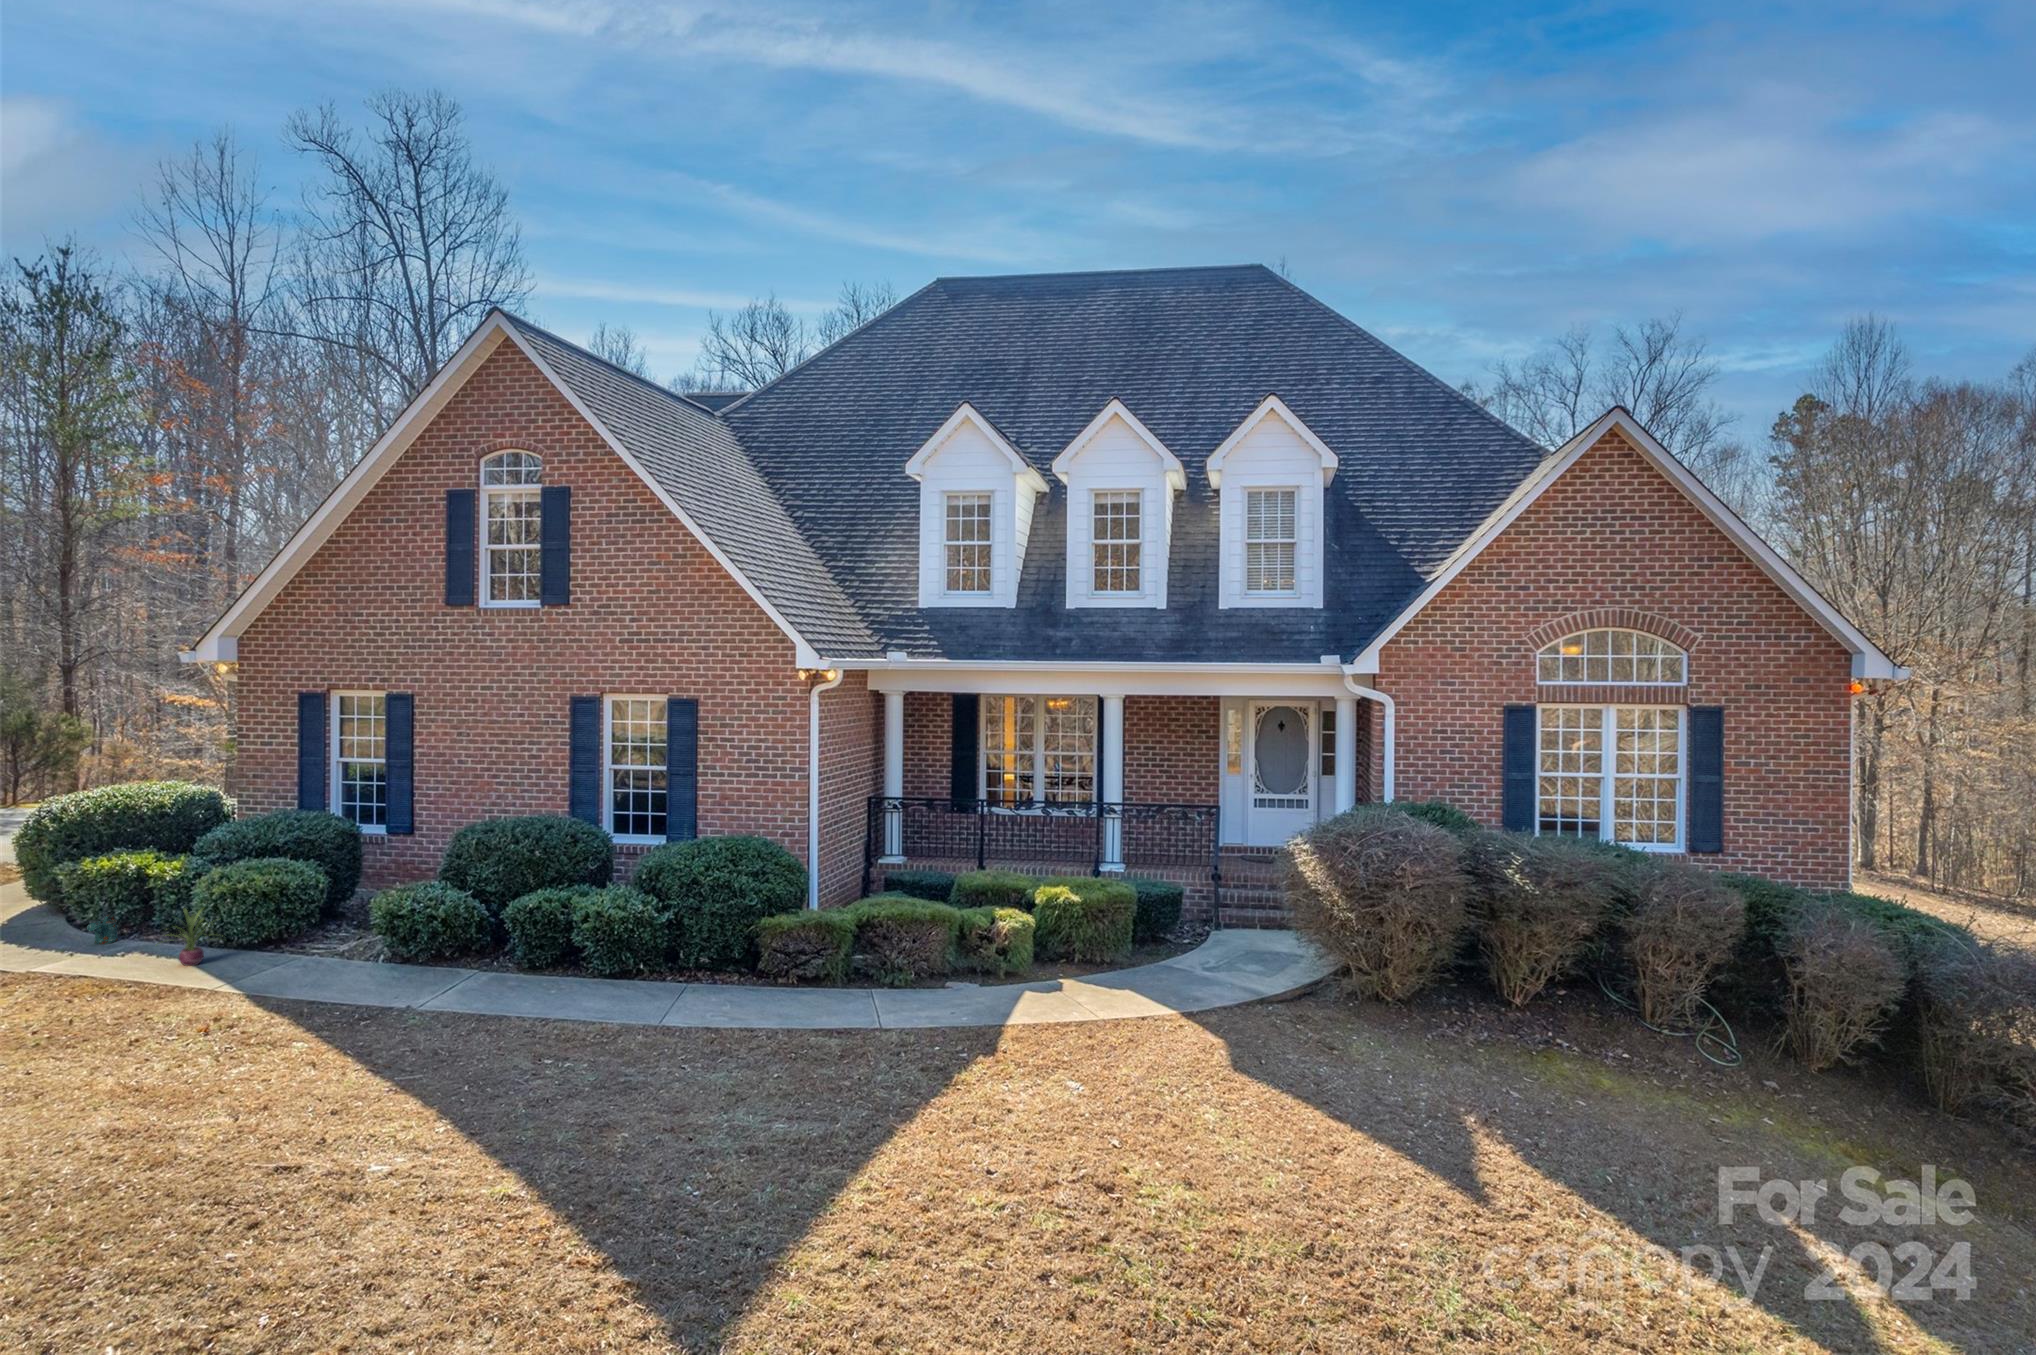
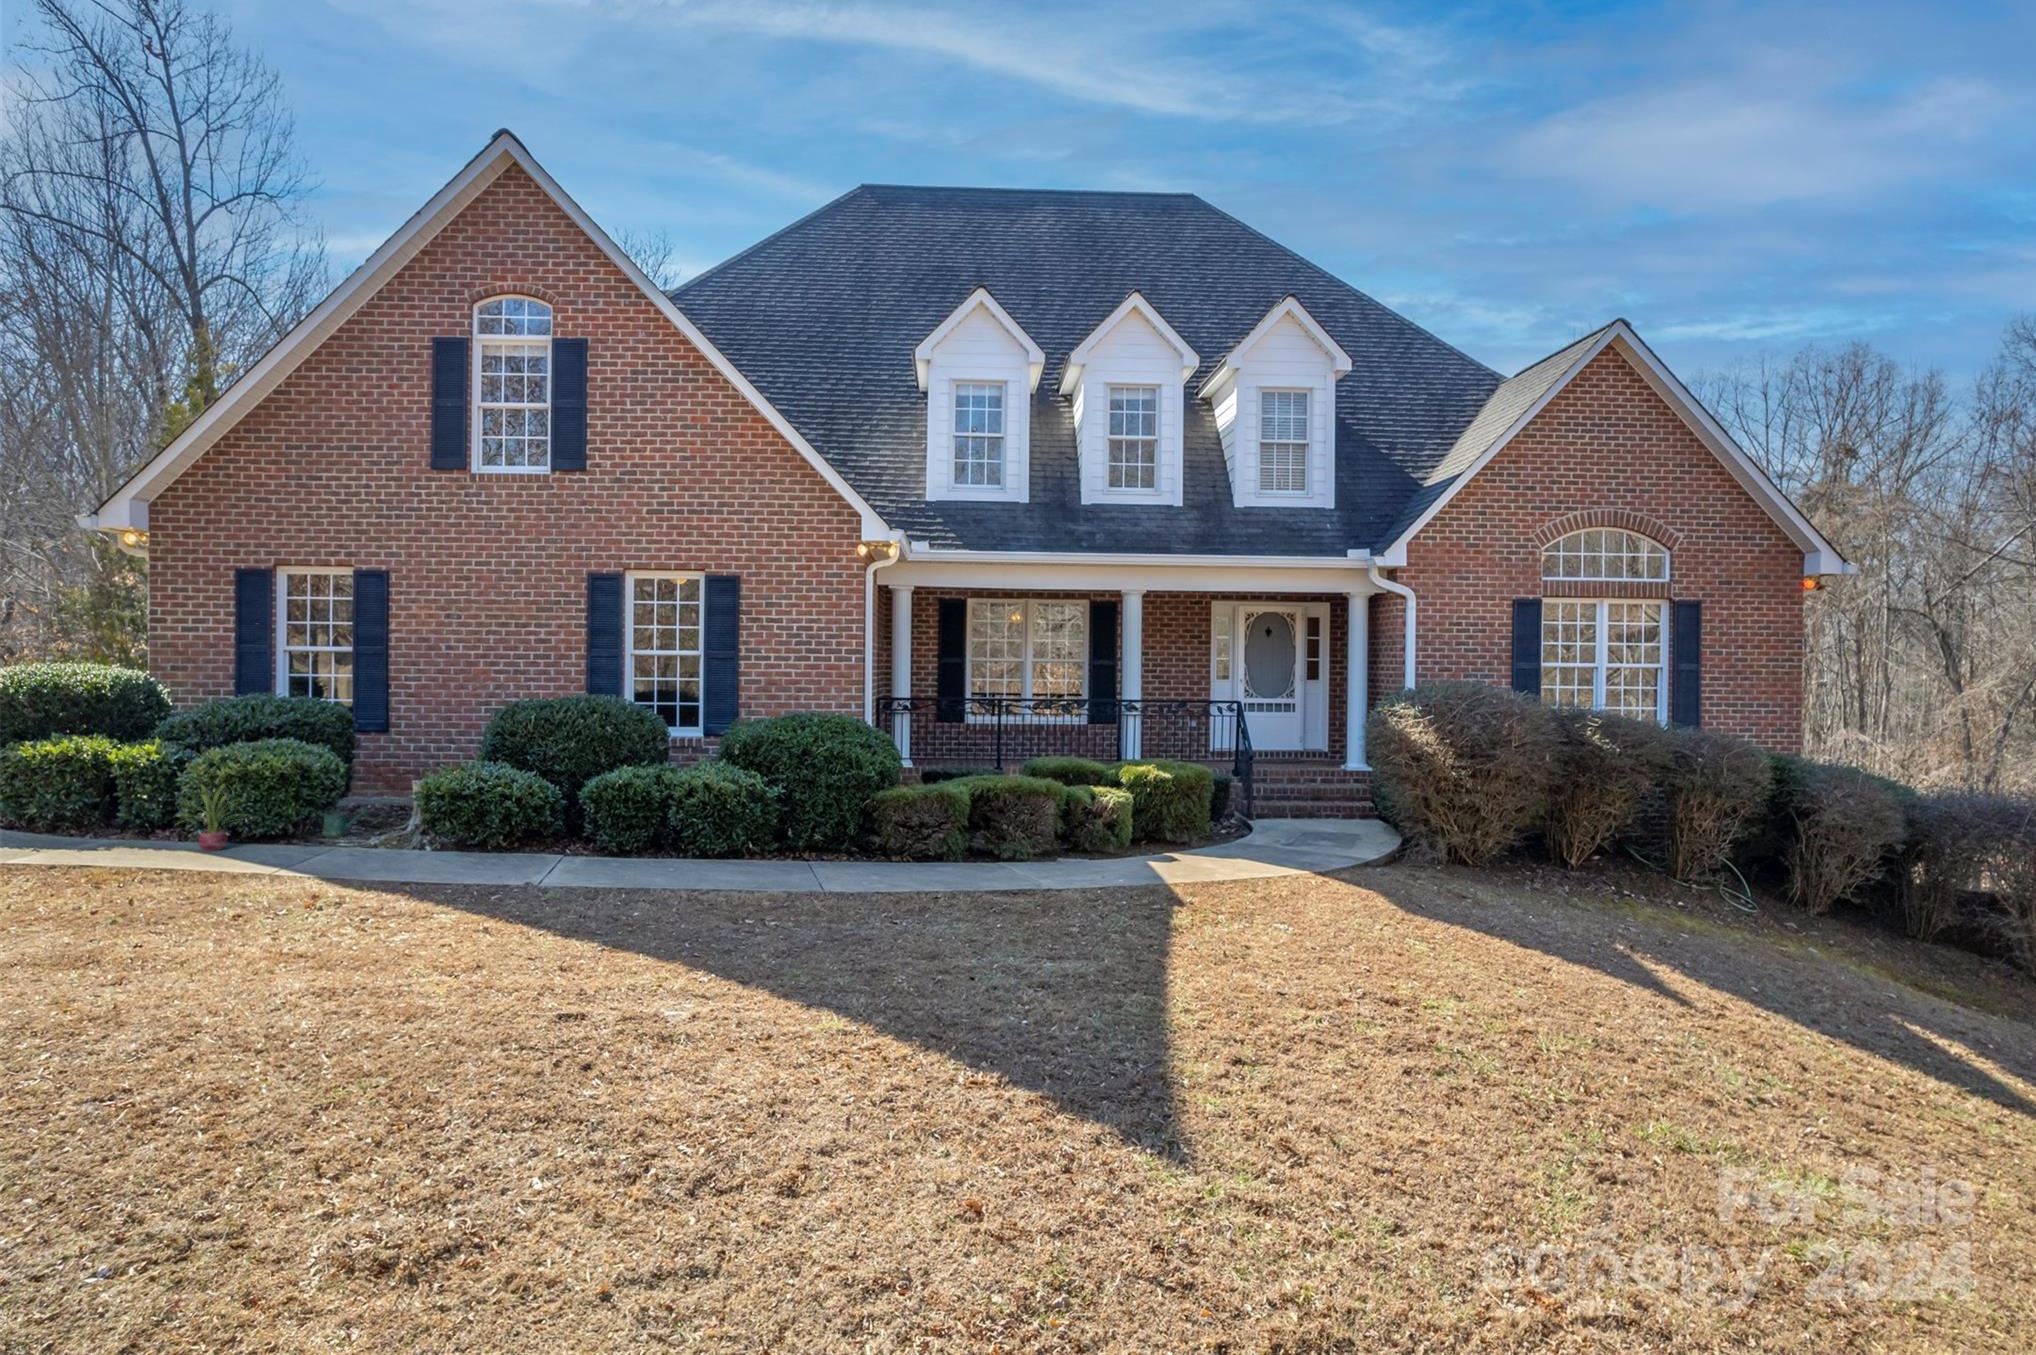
watering can: present [87,914,118,944] -> present [318,808,369,837]

